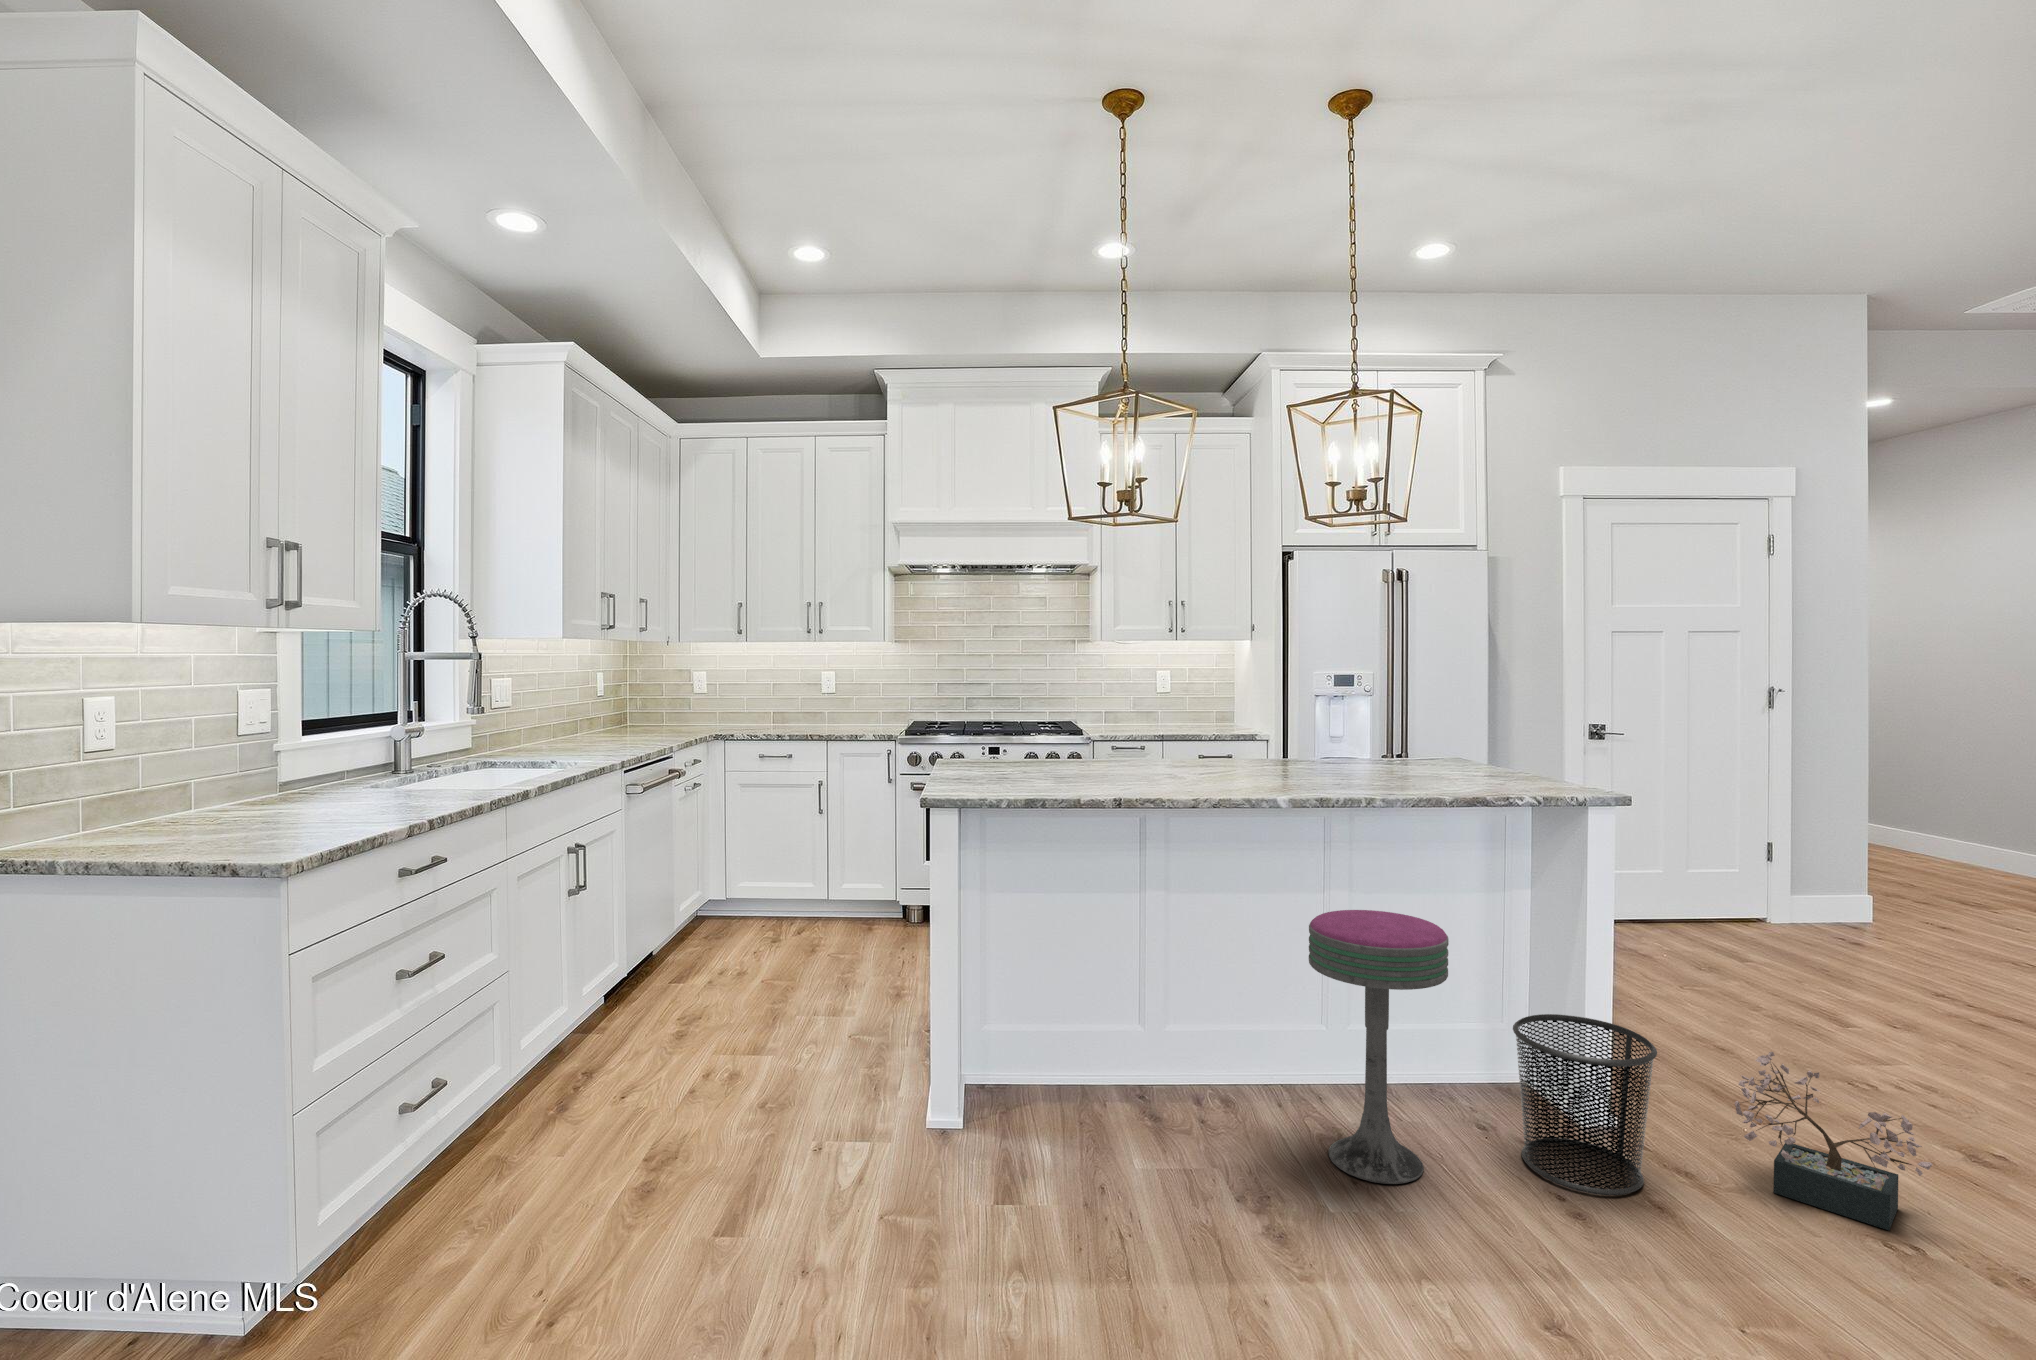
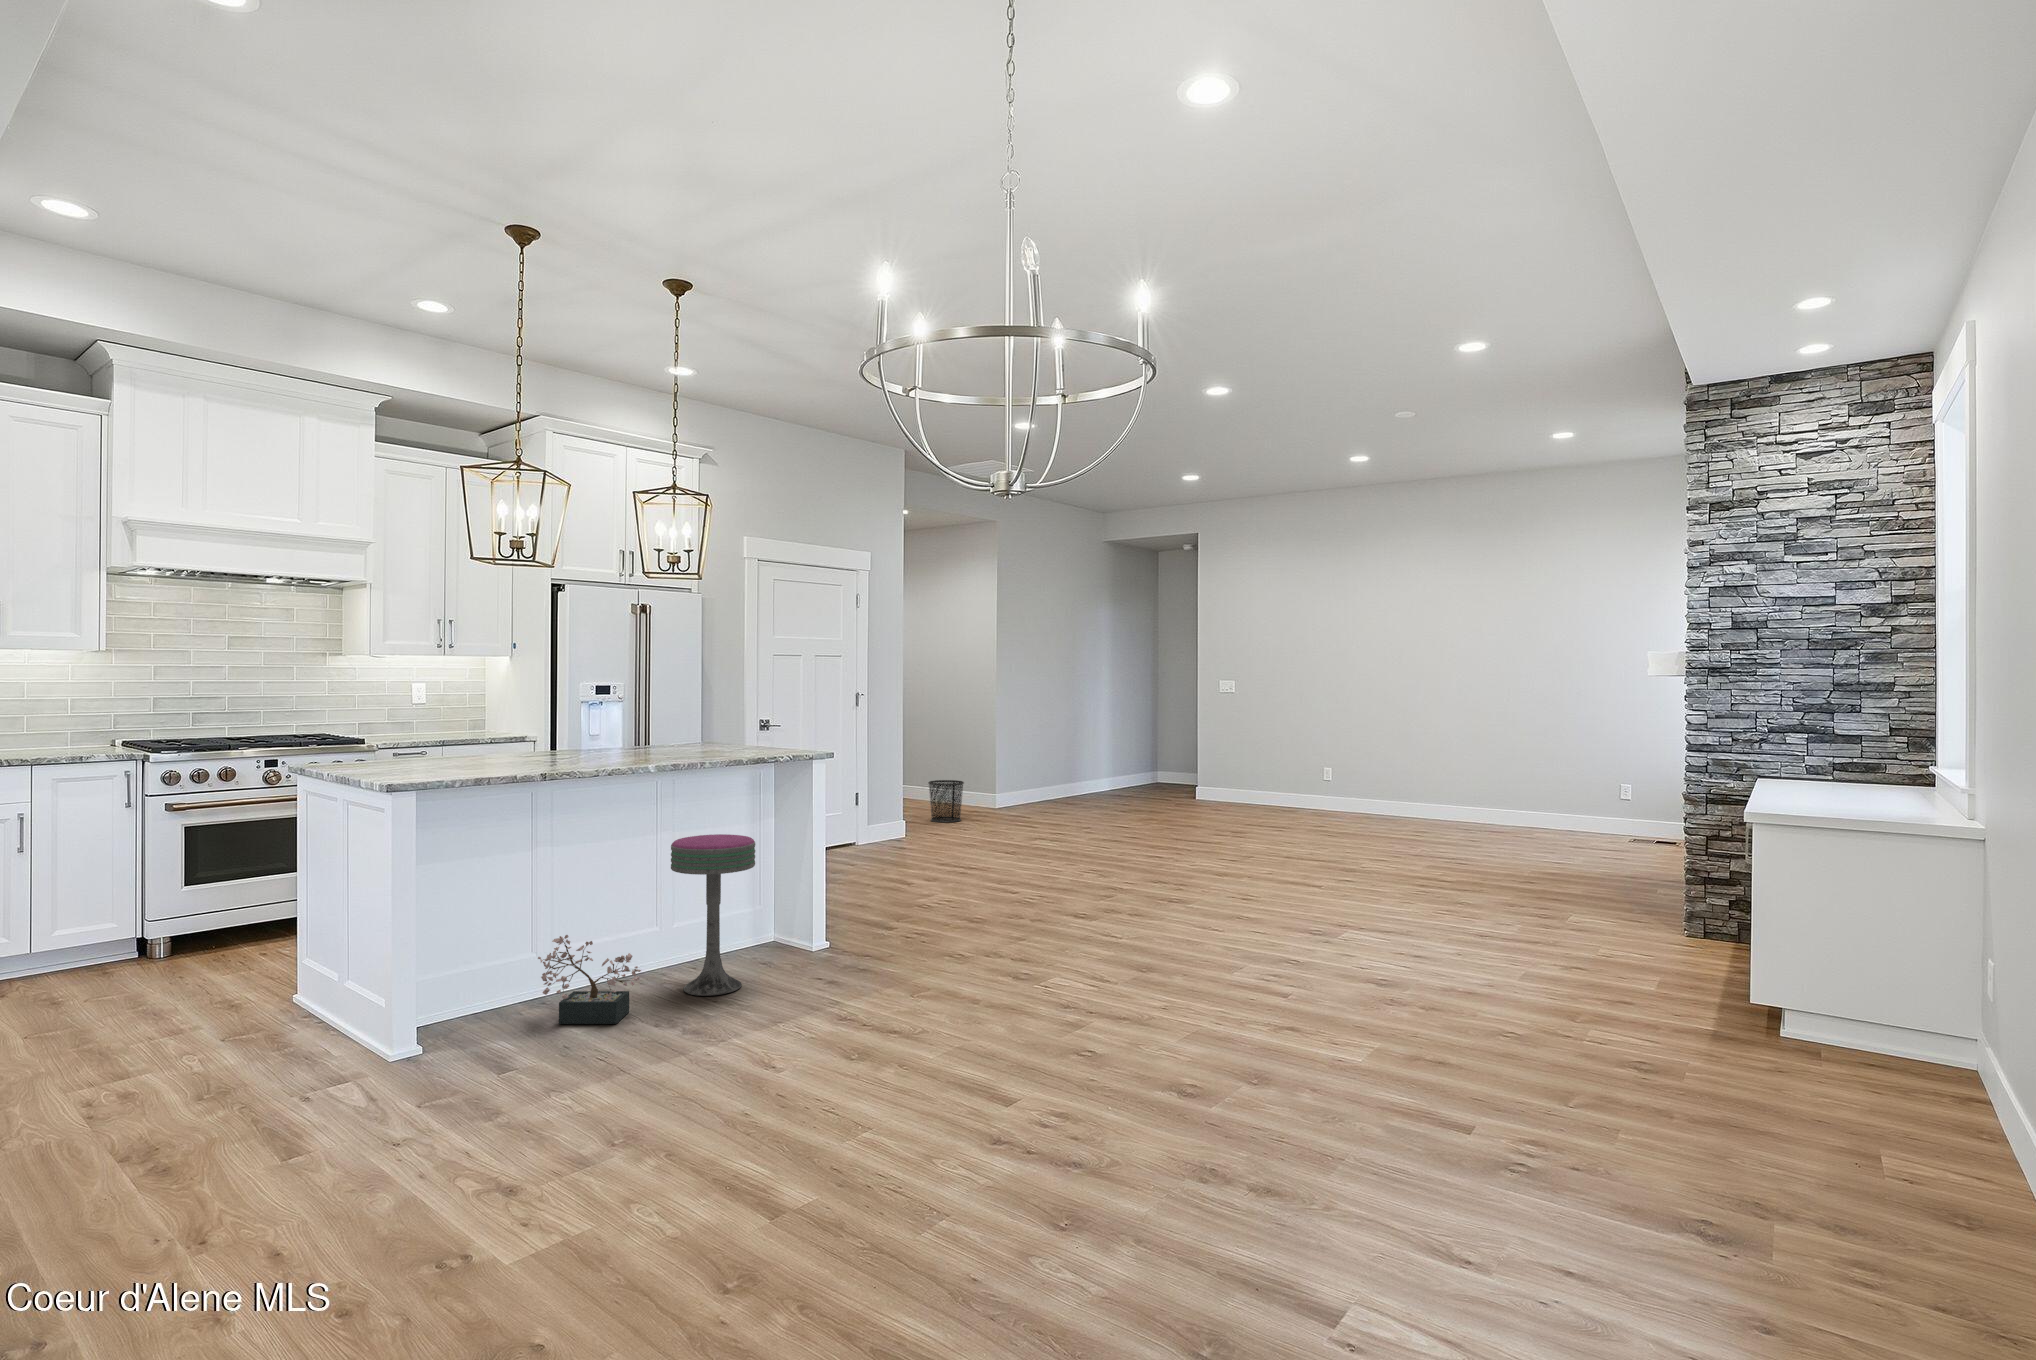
waste bin: present [1513,1014,1657,1195] -> present [928,780,964,822]
decorative plant: present [1735,1052,1932,1230] -> present [538,935,641,1024]

